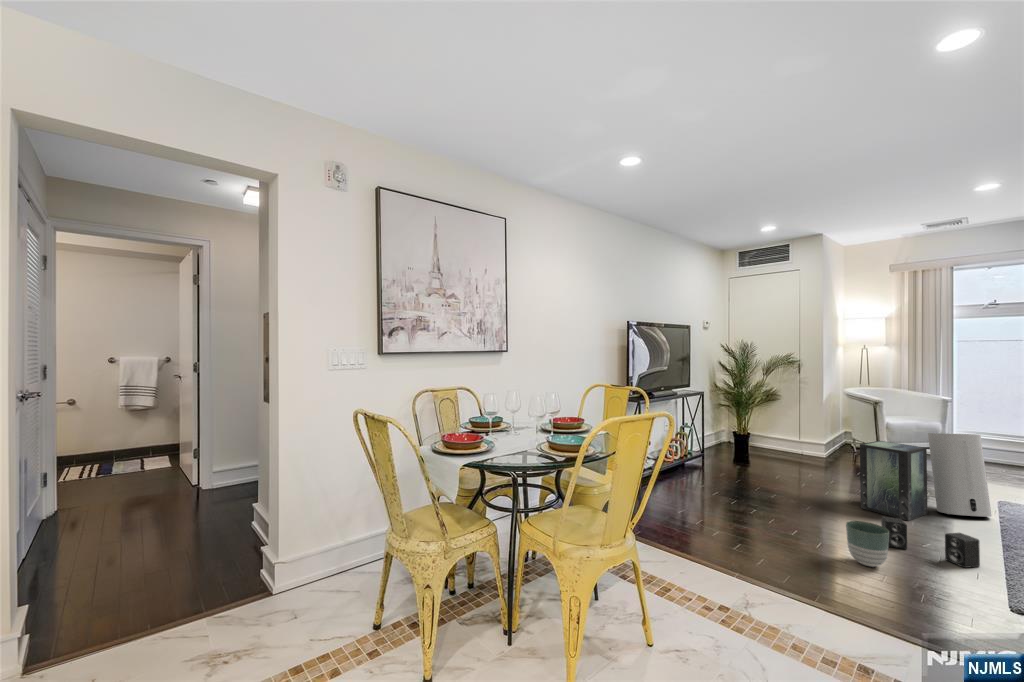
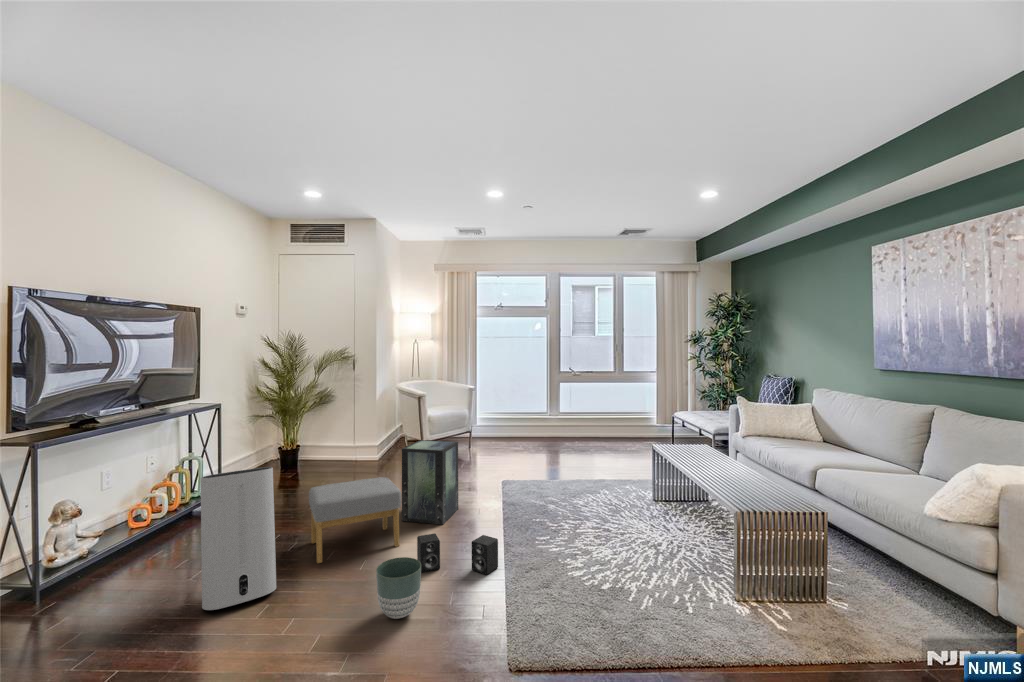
air purifier: present [928,433,992,517] -> present [201,467,276,610]
footstool: none [776,461,862,524] -> present [309,477,401,563]

